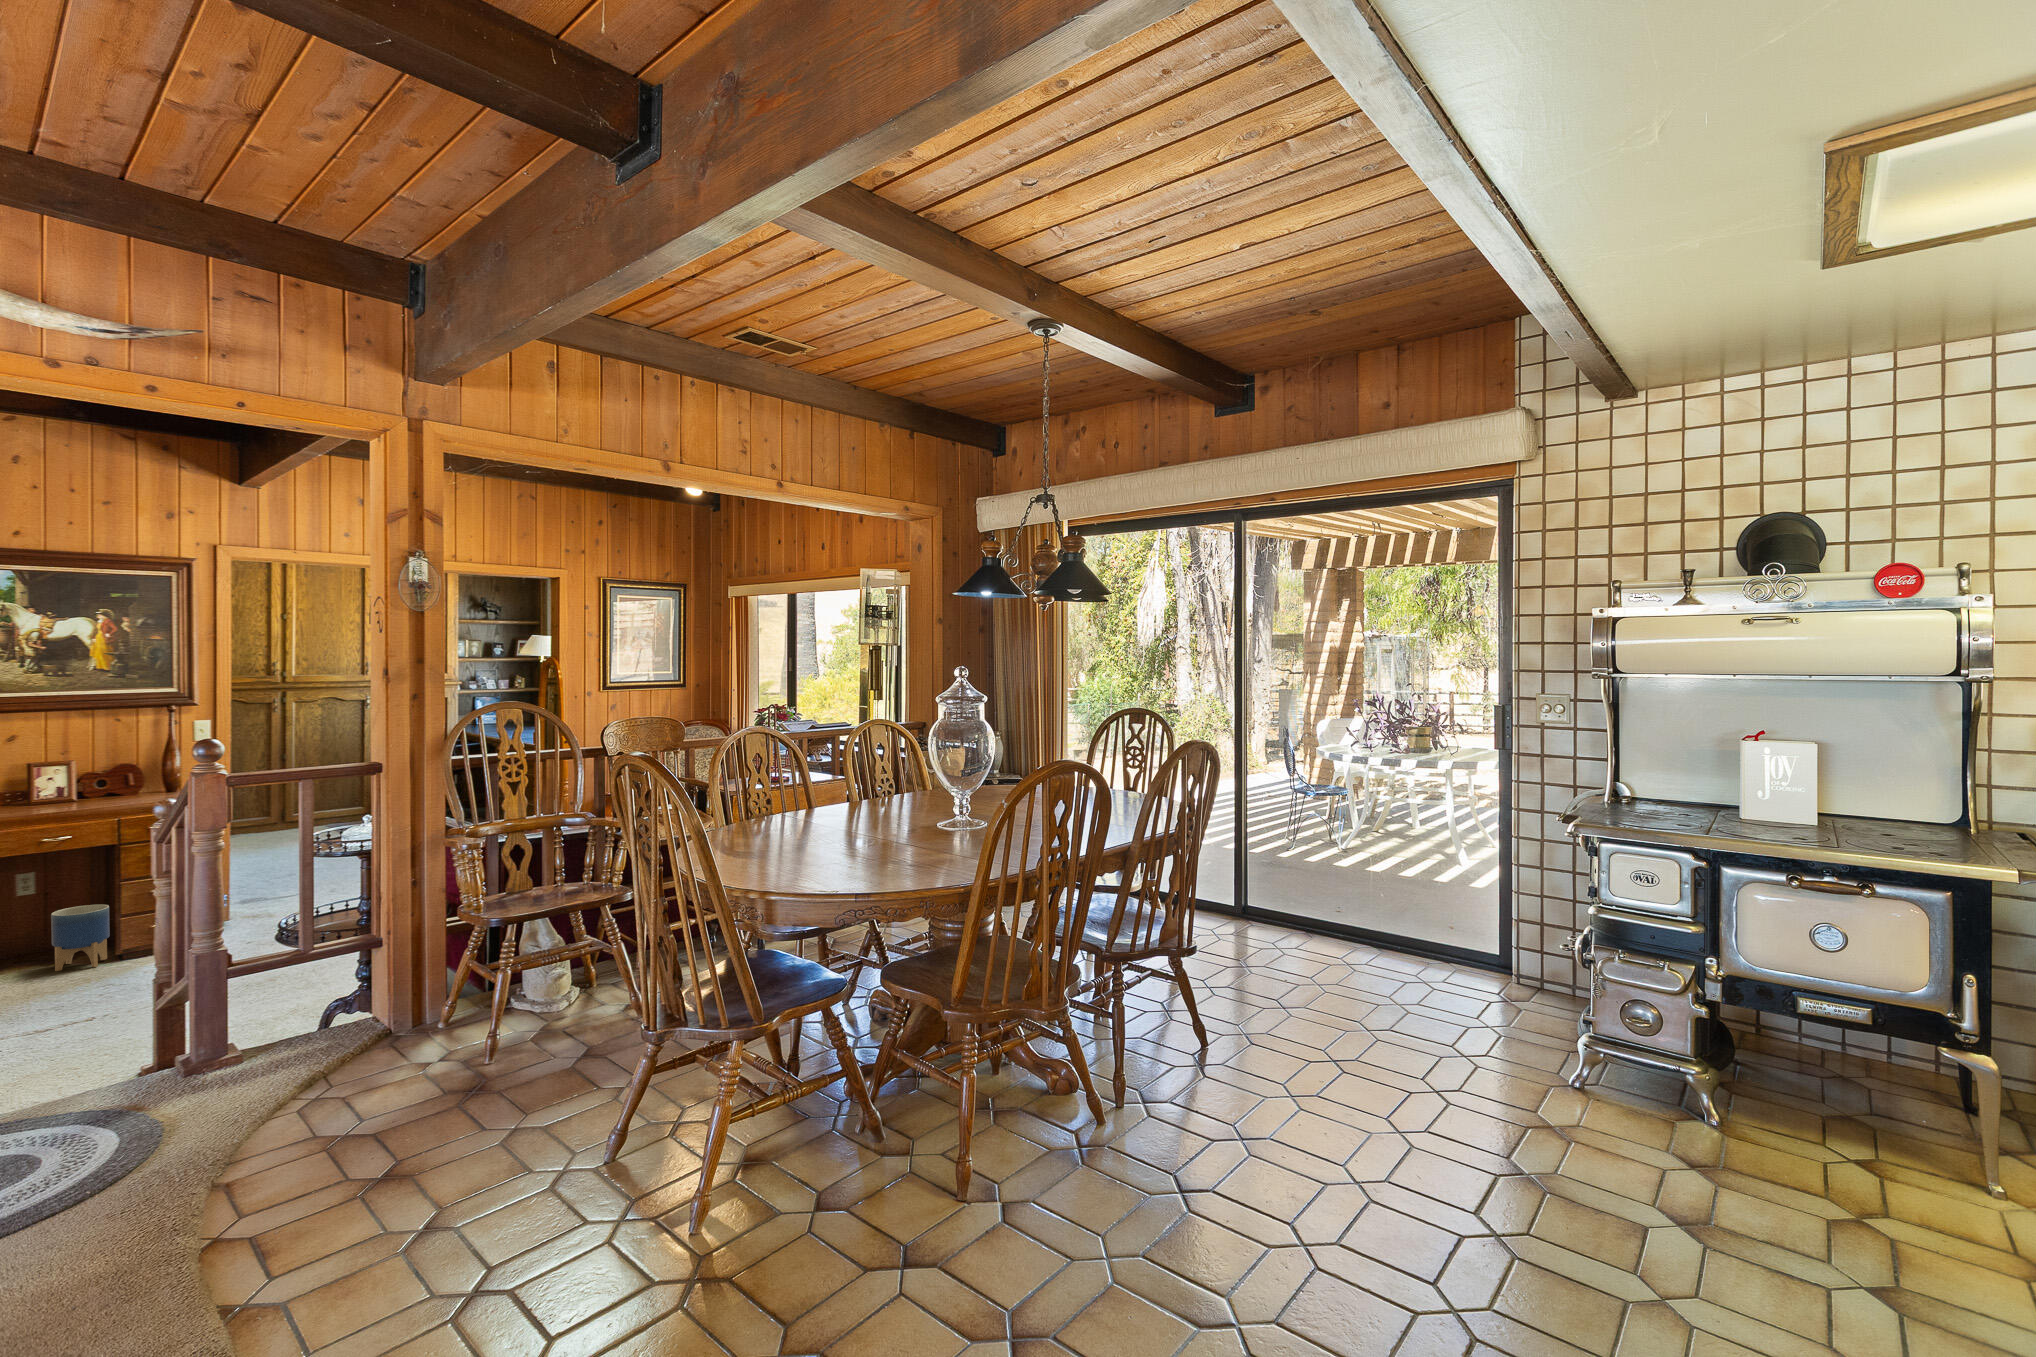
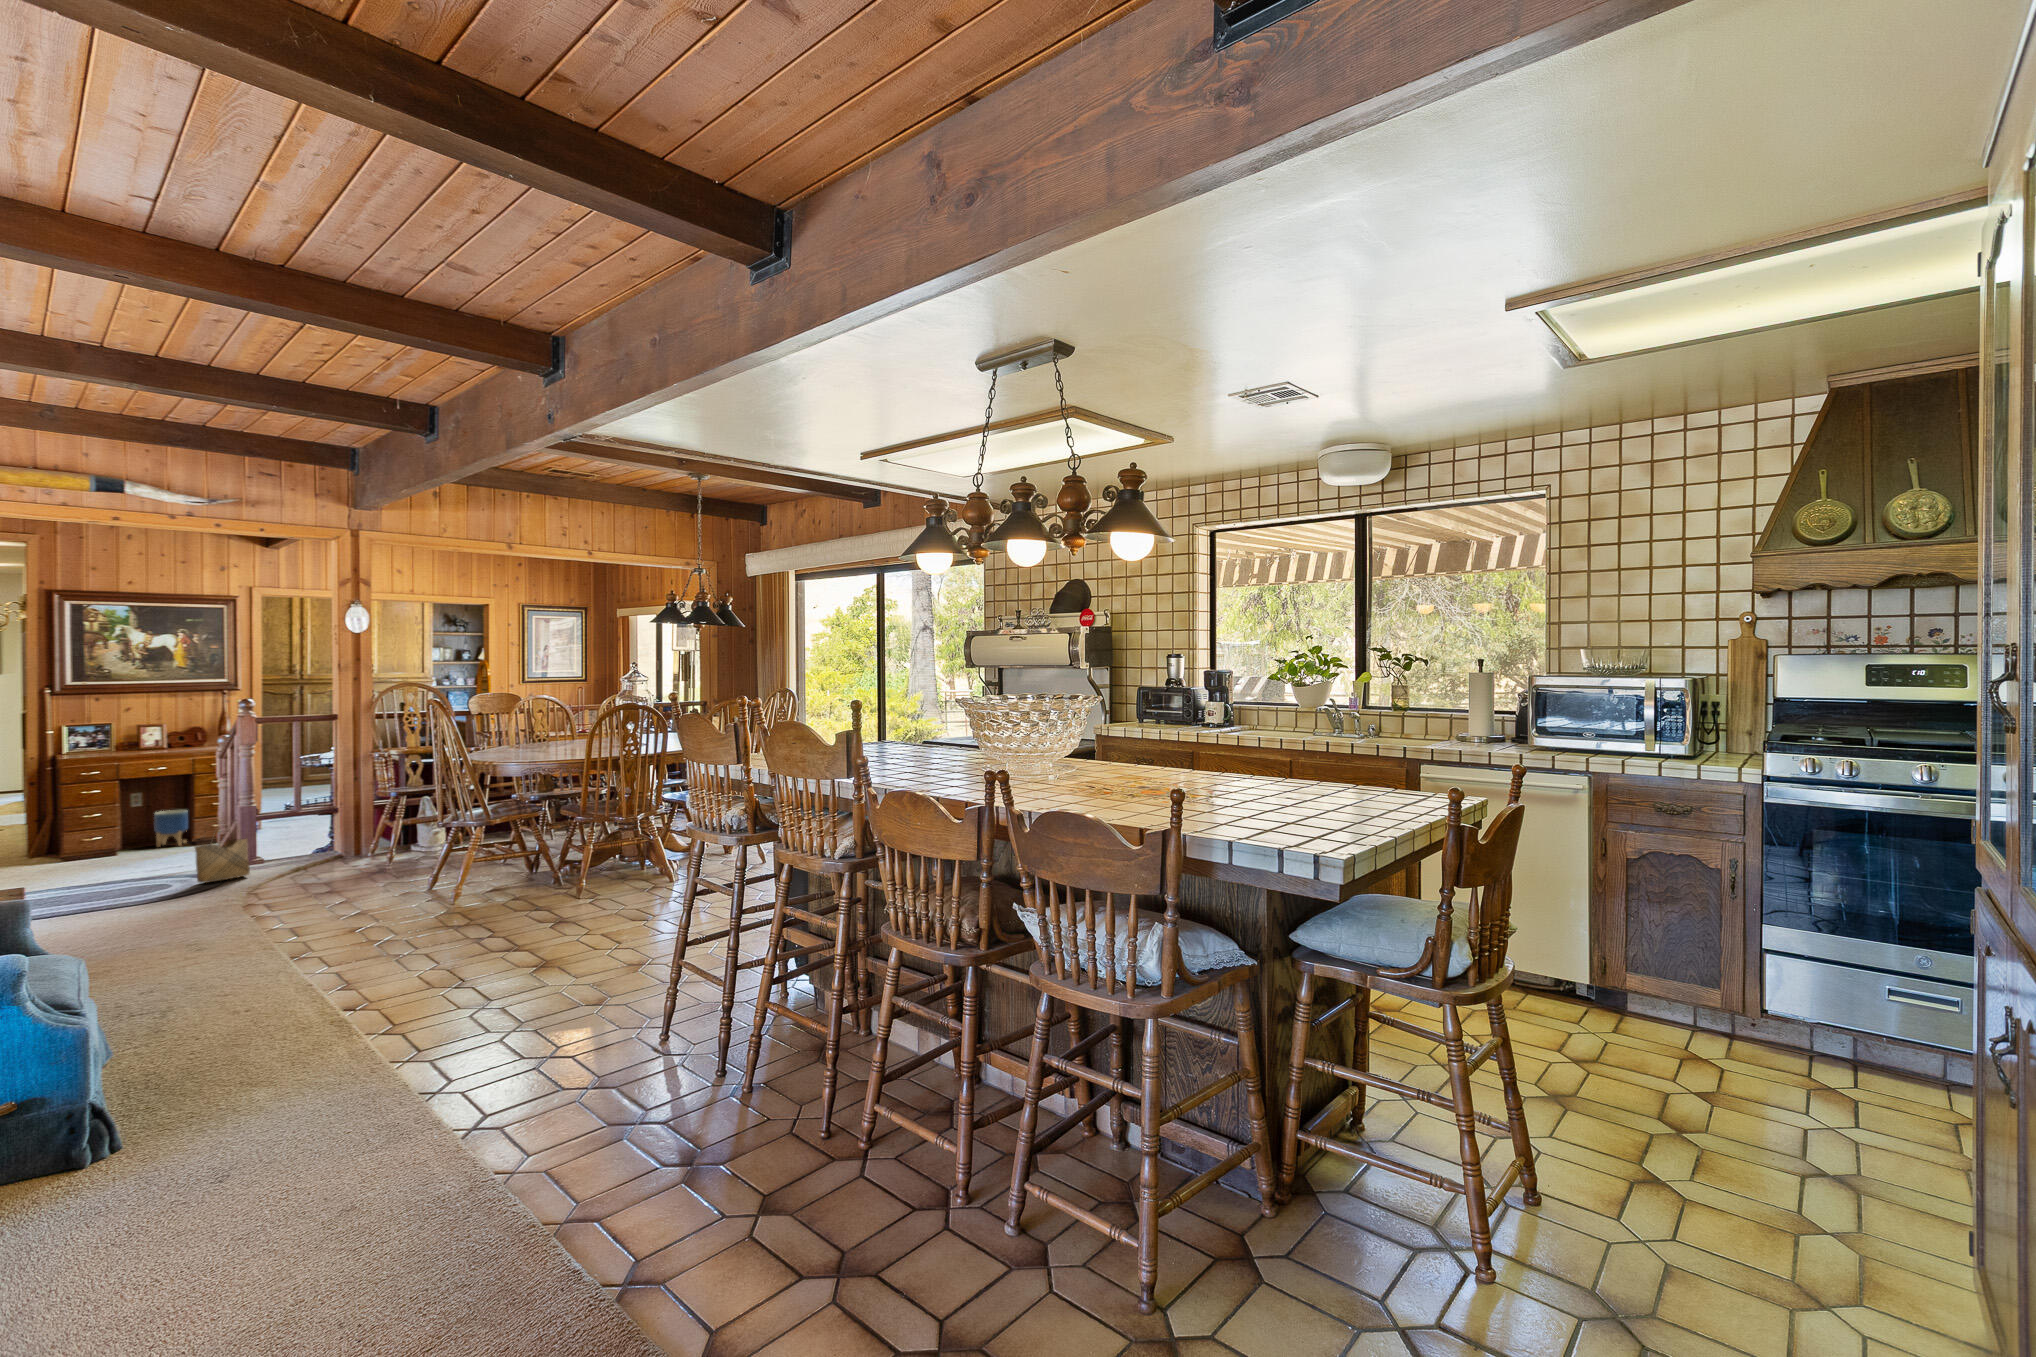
woven basket: none [101,996,220,1140] -> present [195,830,250,883]

